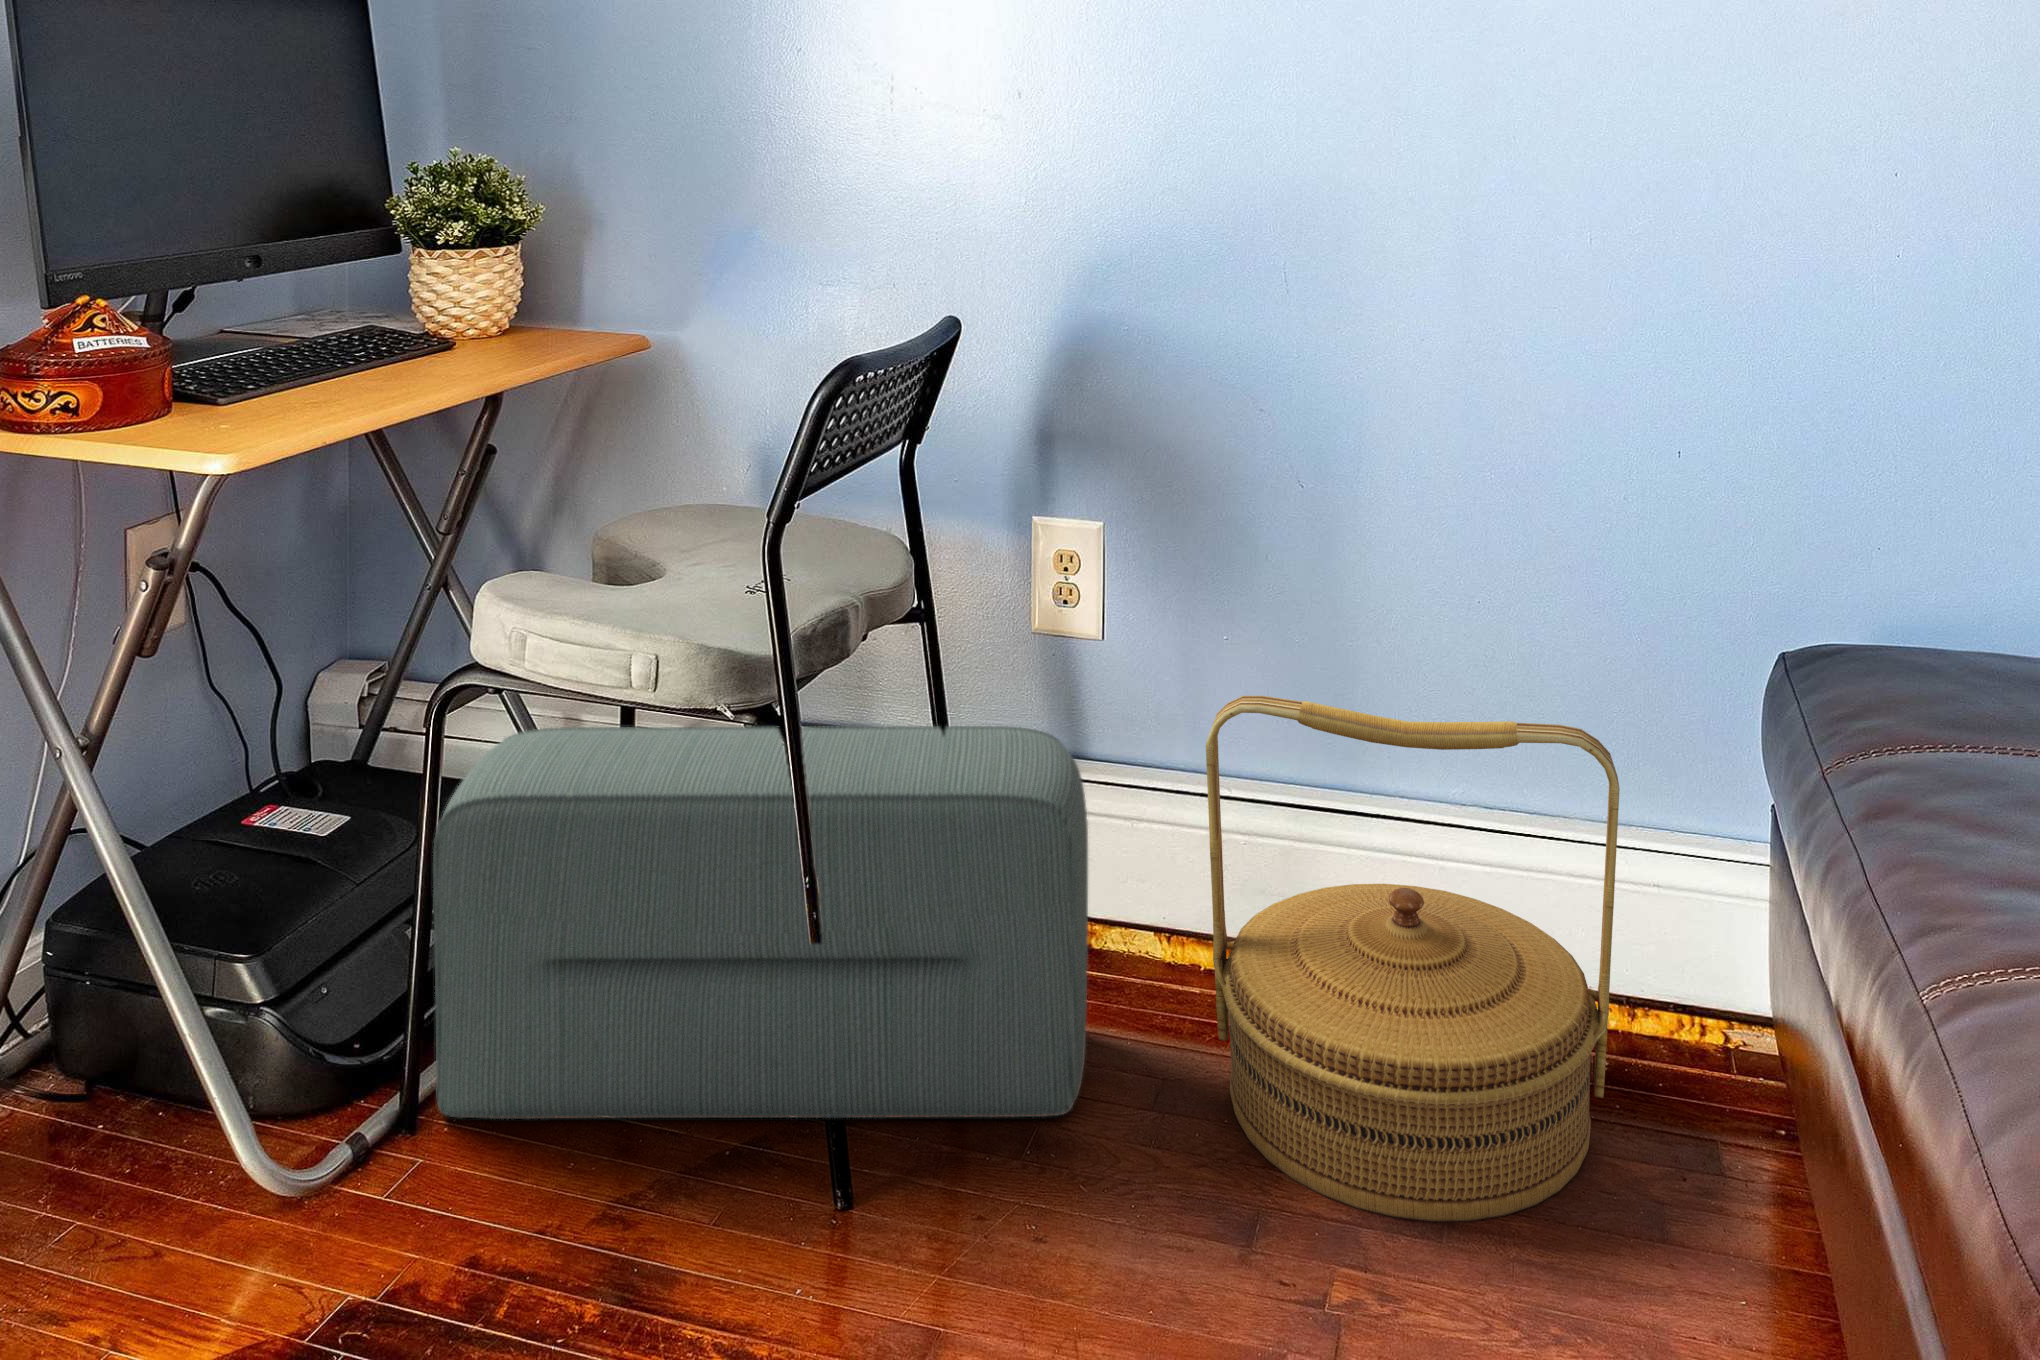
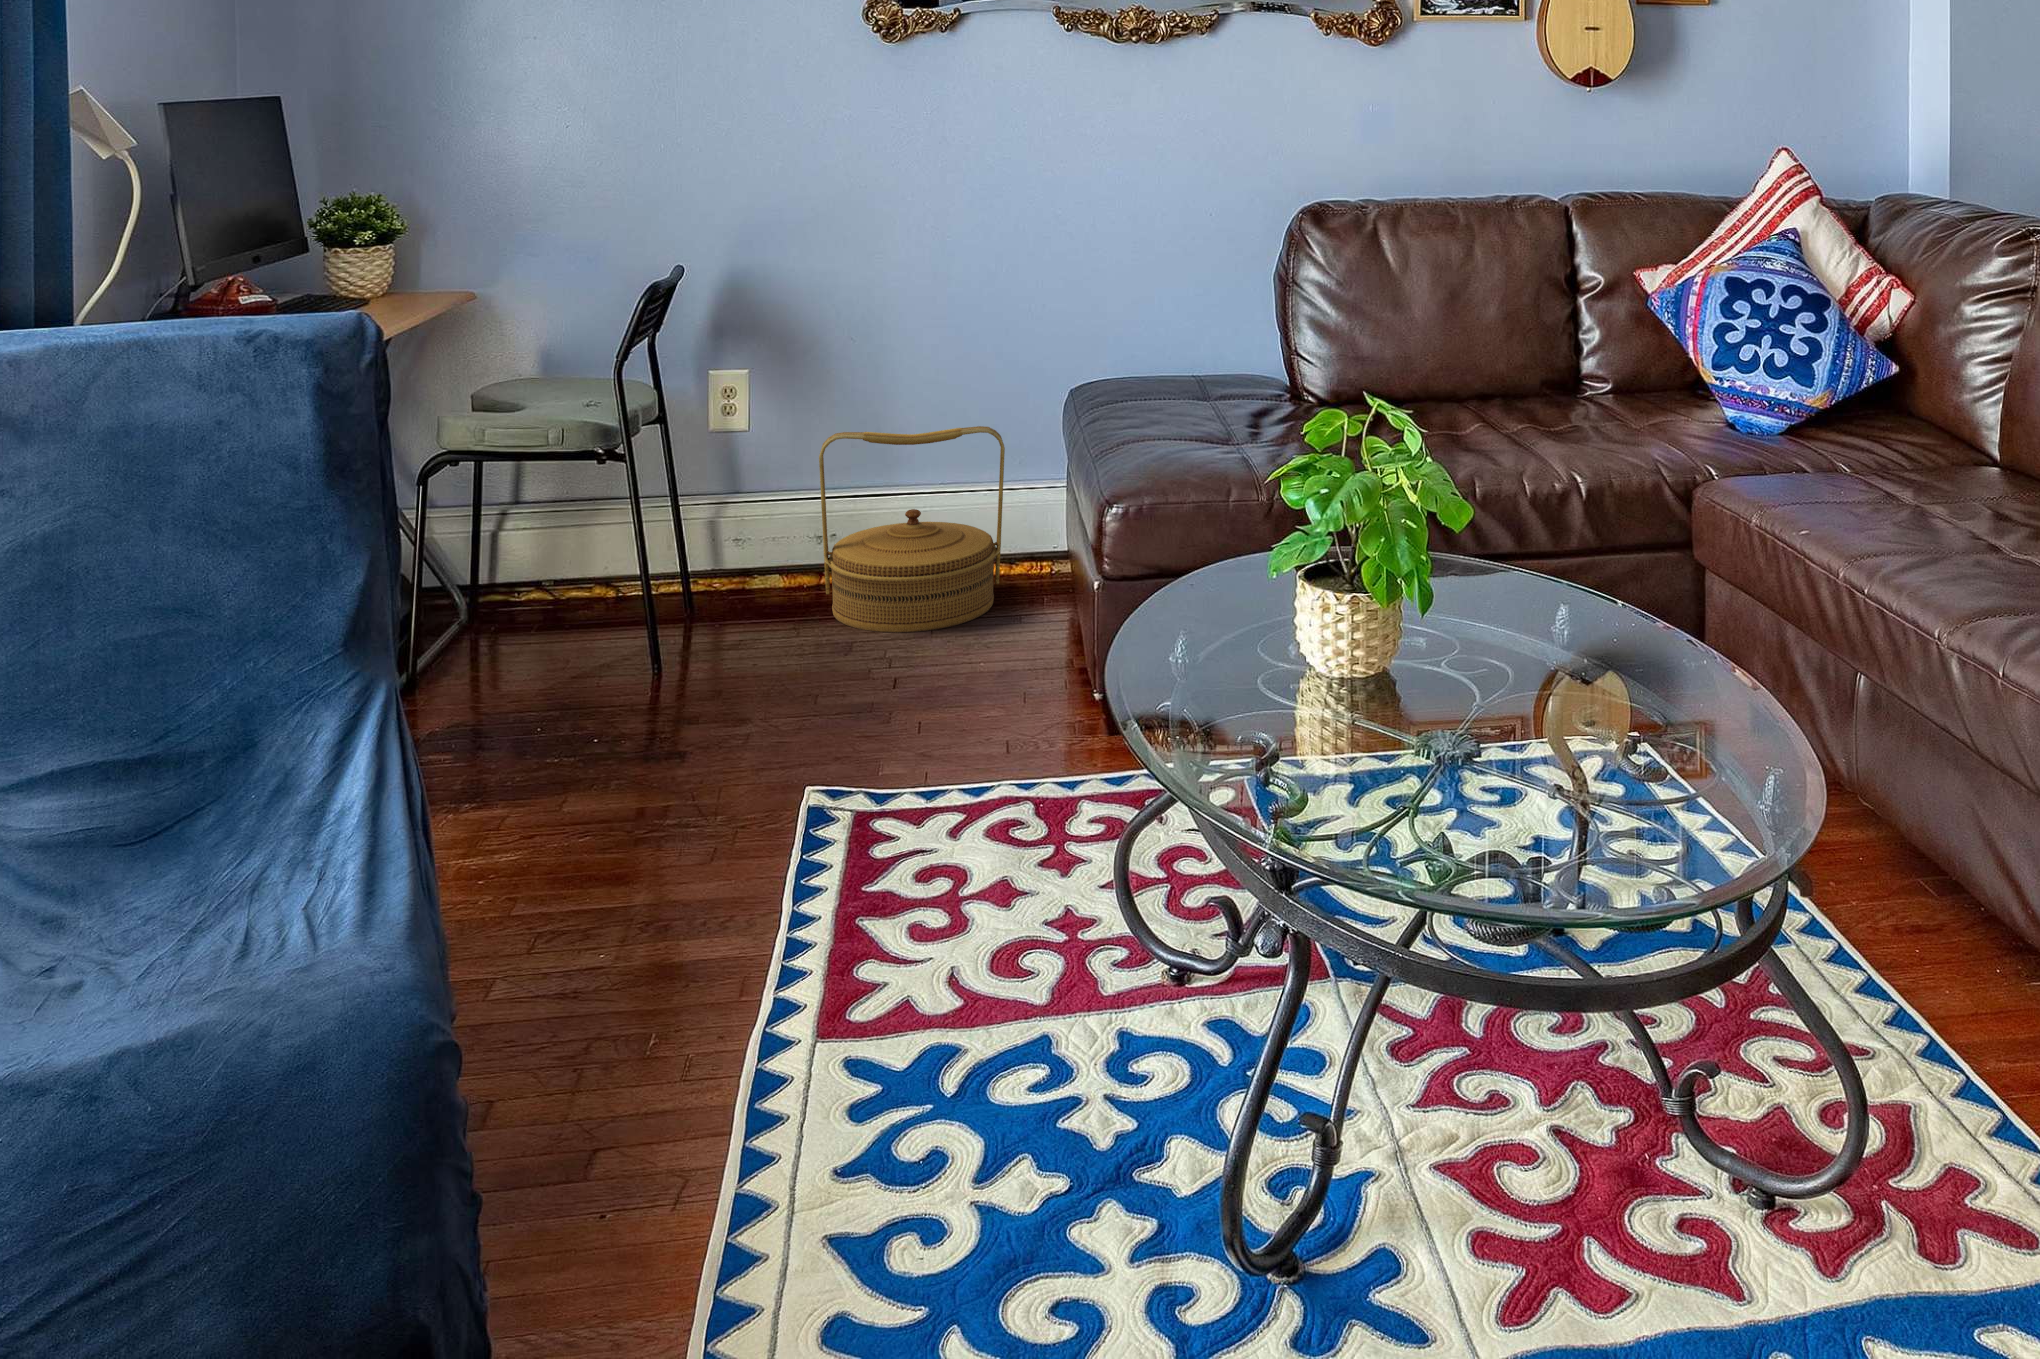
pouf: present [433,726,1088,1119] -> none [428,466,764,678]

